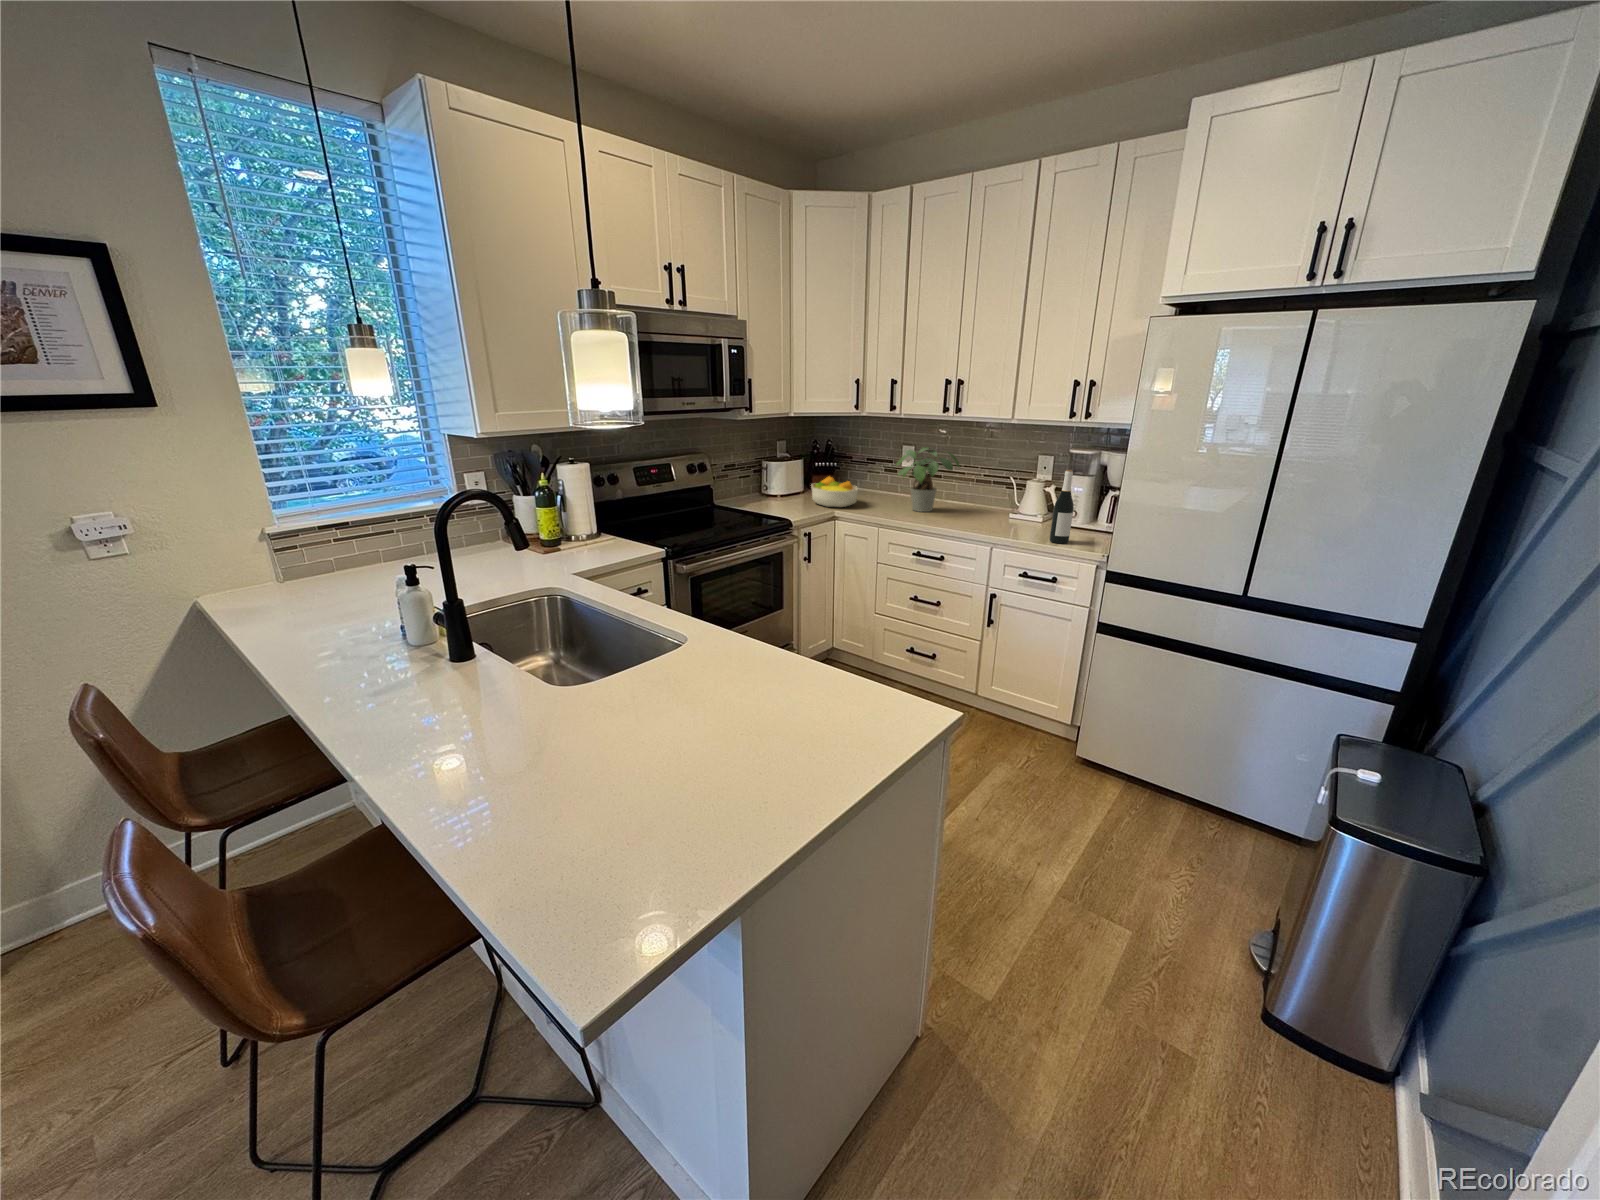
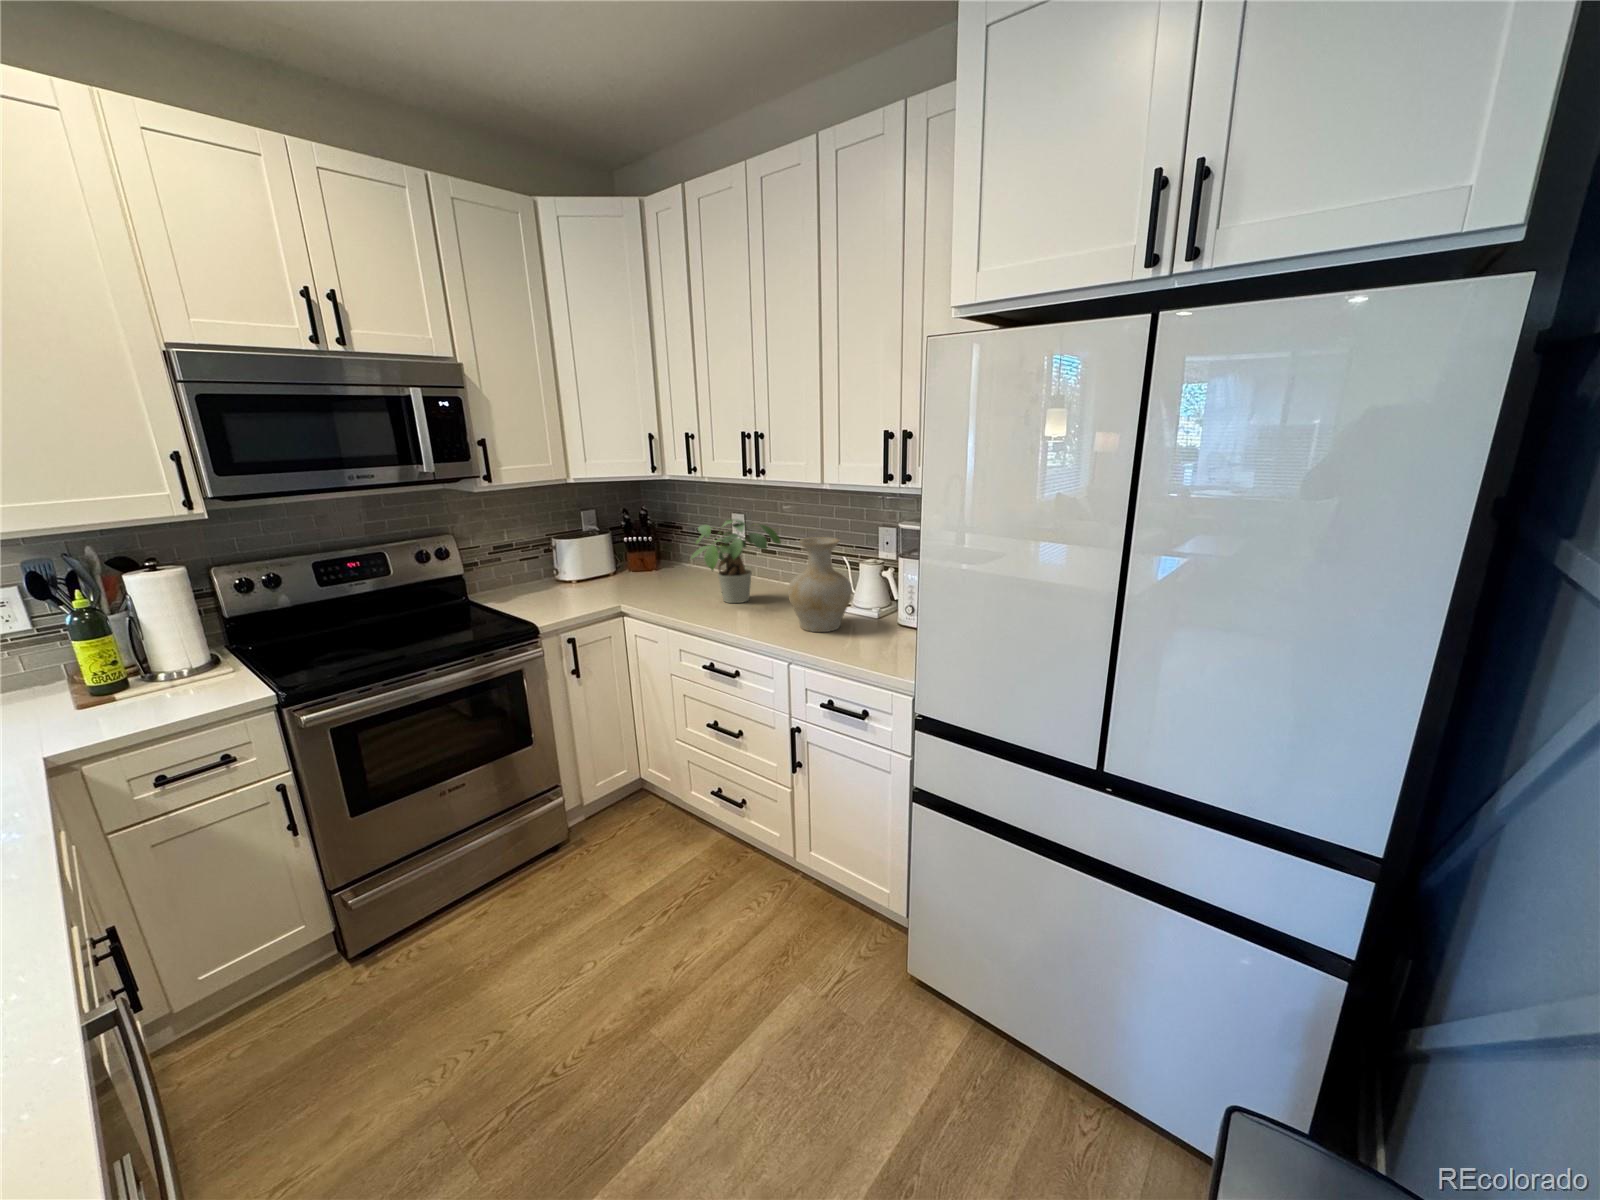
vase: none [983,459,1032,528] -> present [788,537,852,632]
wine bottle: present [1049,470,1074,544] -> none [858,558,885,662]
fruit bowl: present [811,477,858,507] -> none [597,556,660,599]

